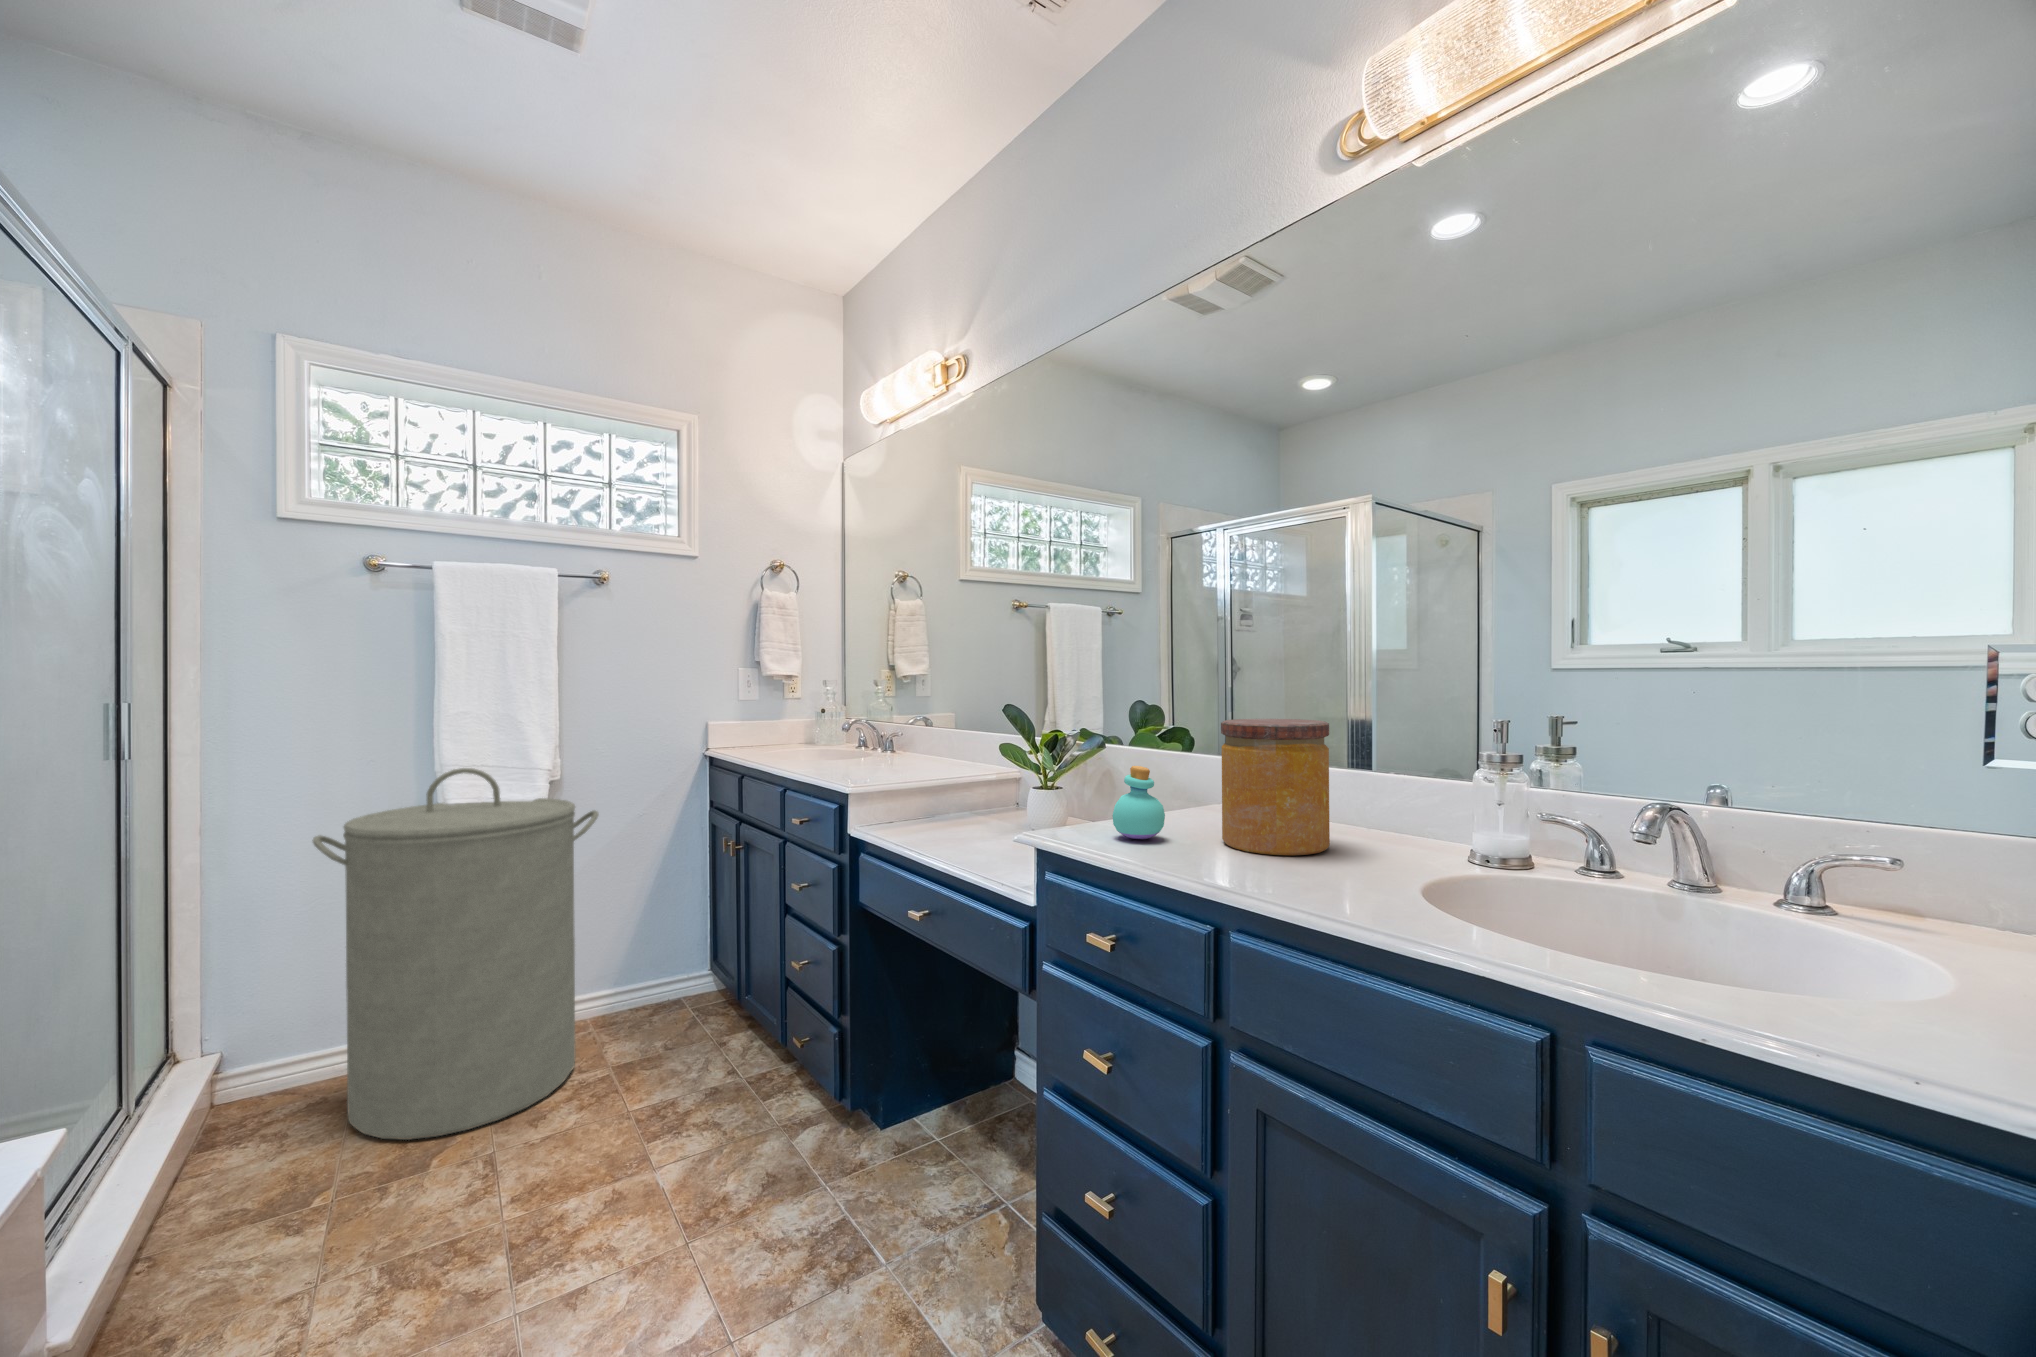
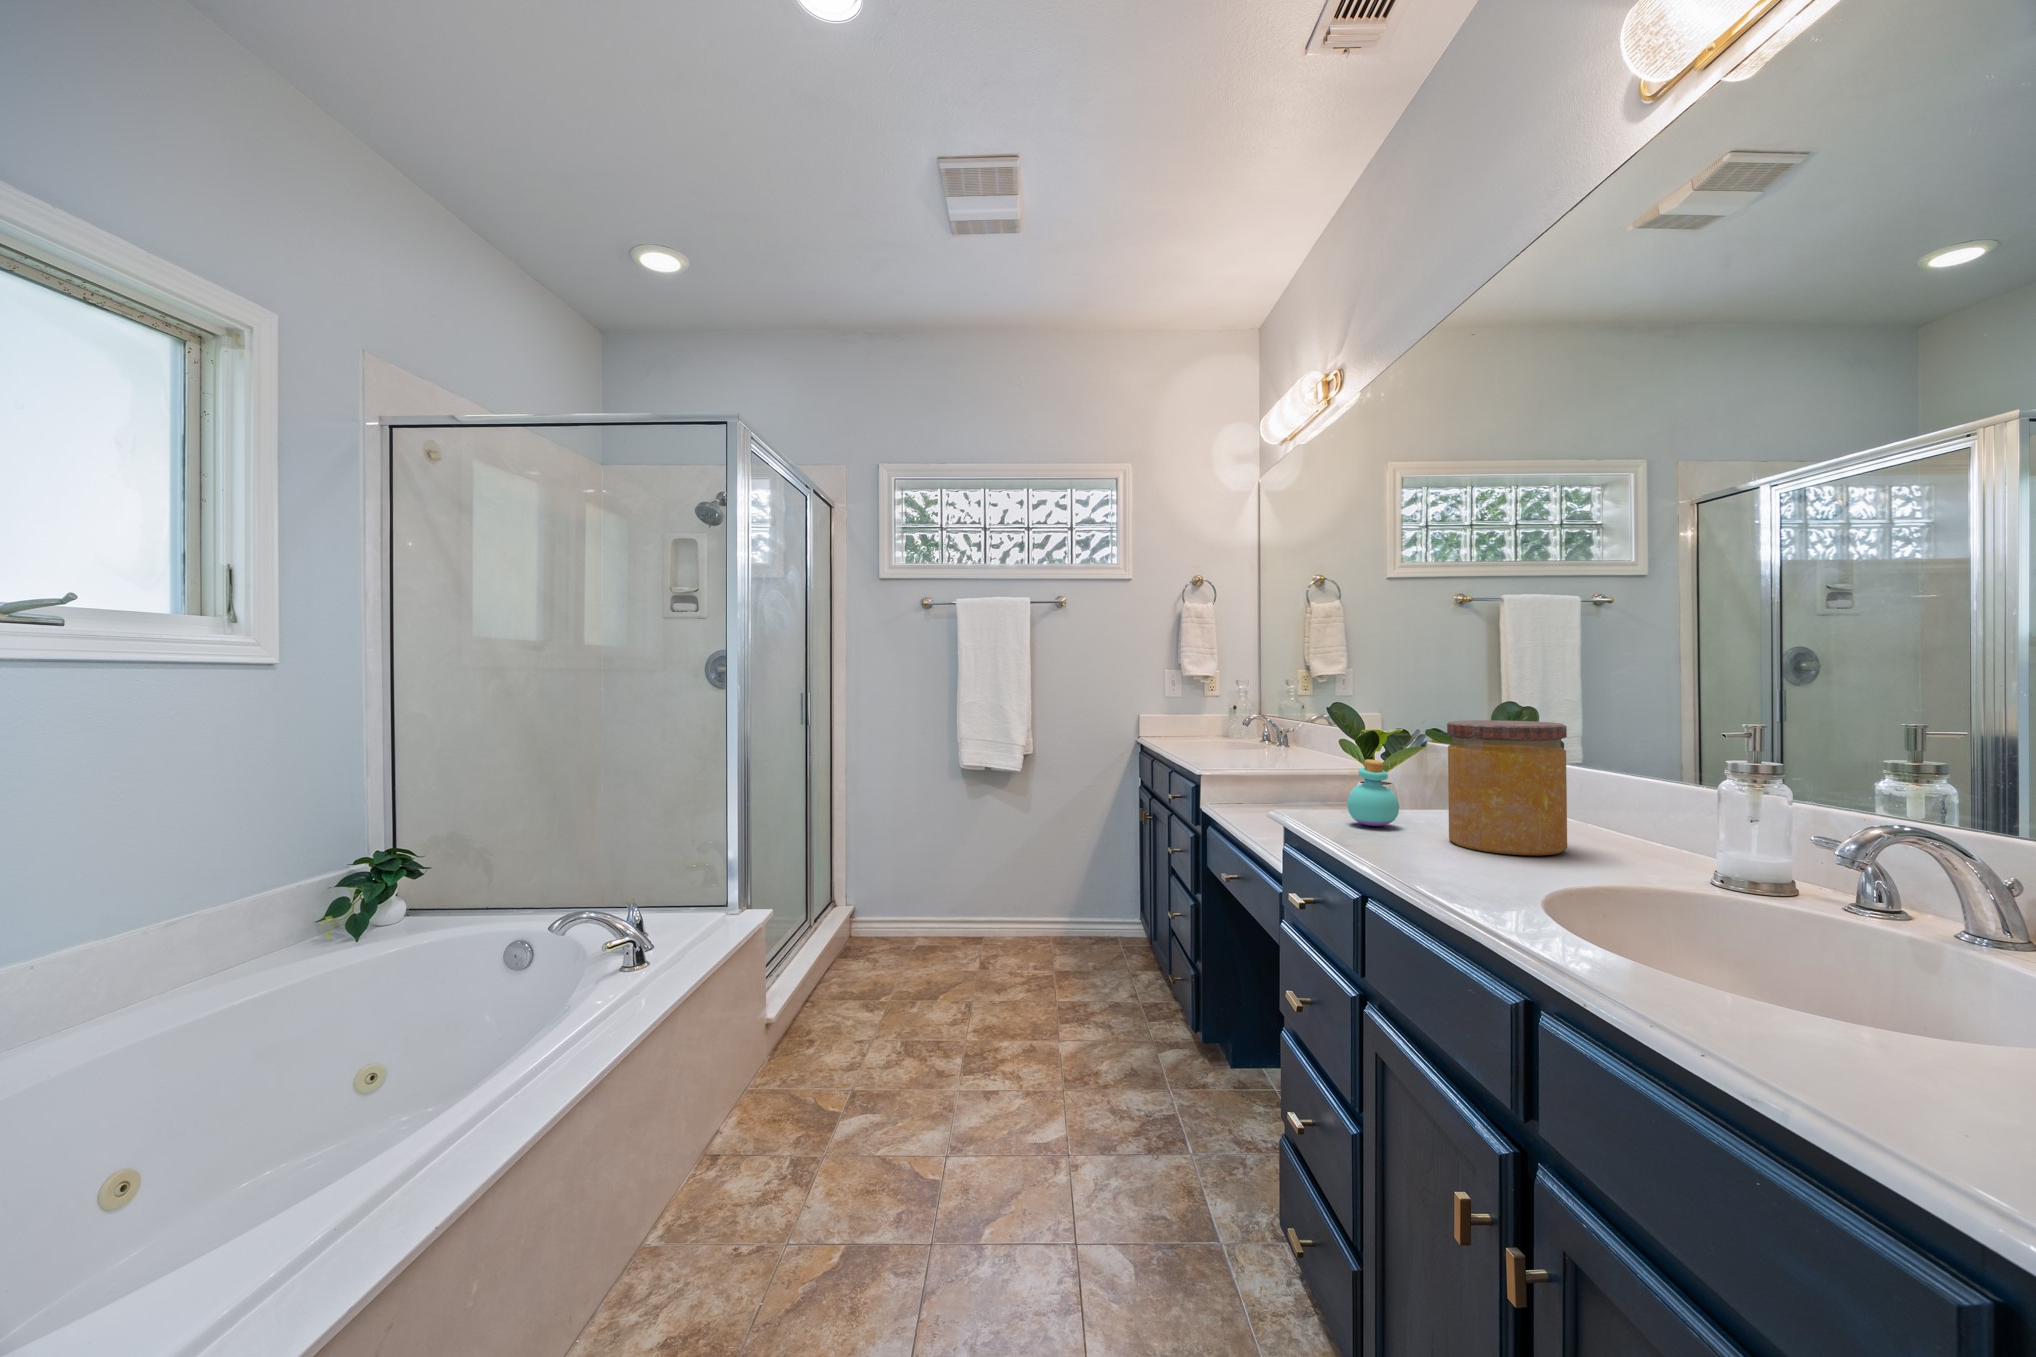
laundry hamper: present [312,768,599,1140] -> none [891,740,1052,985]

